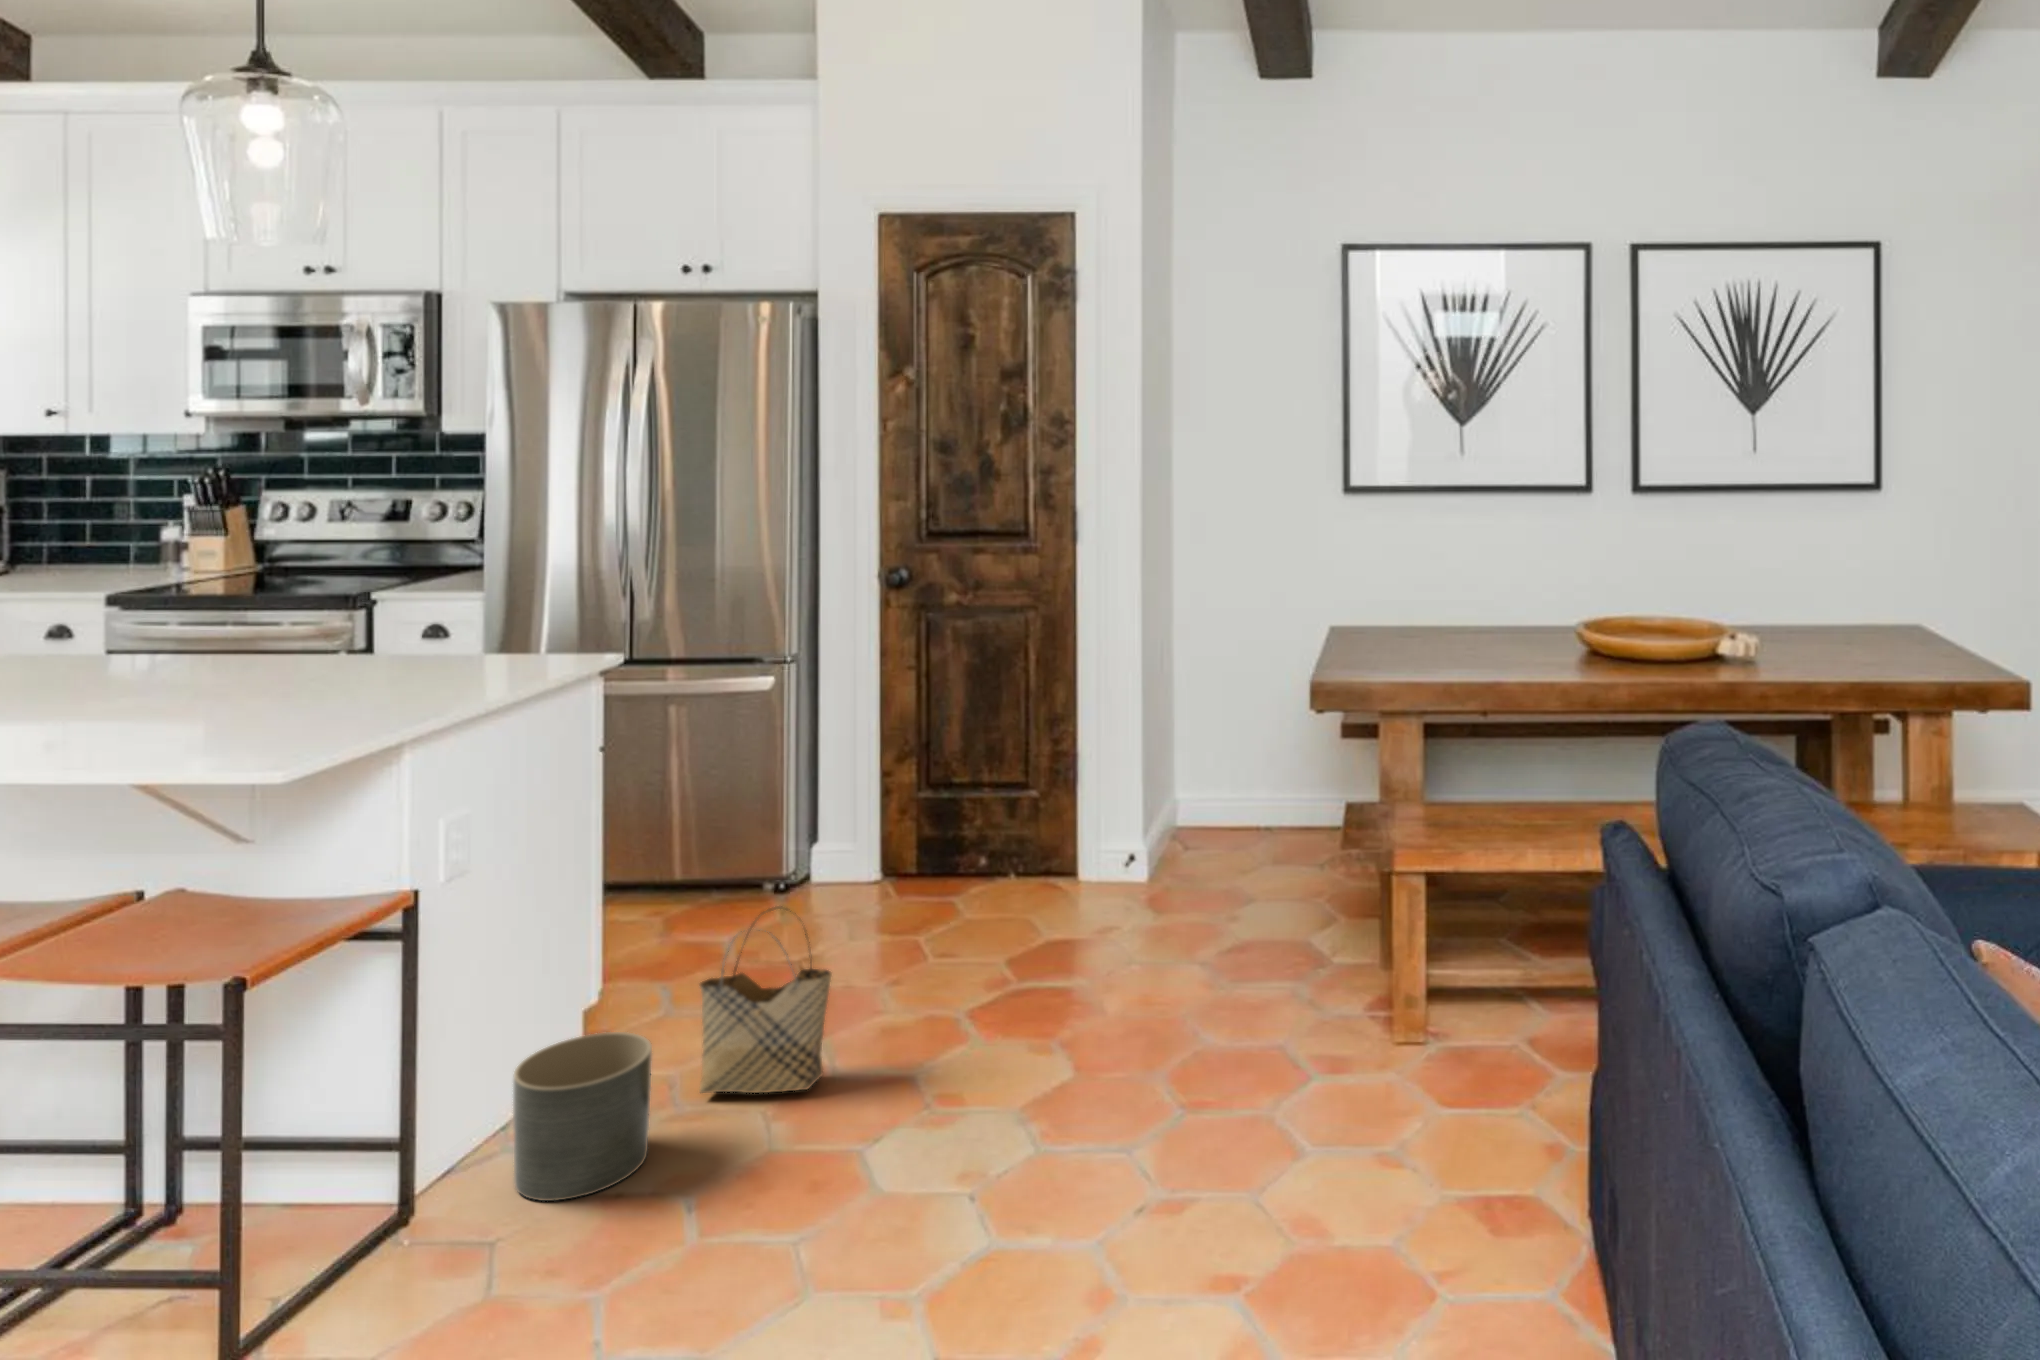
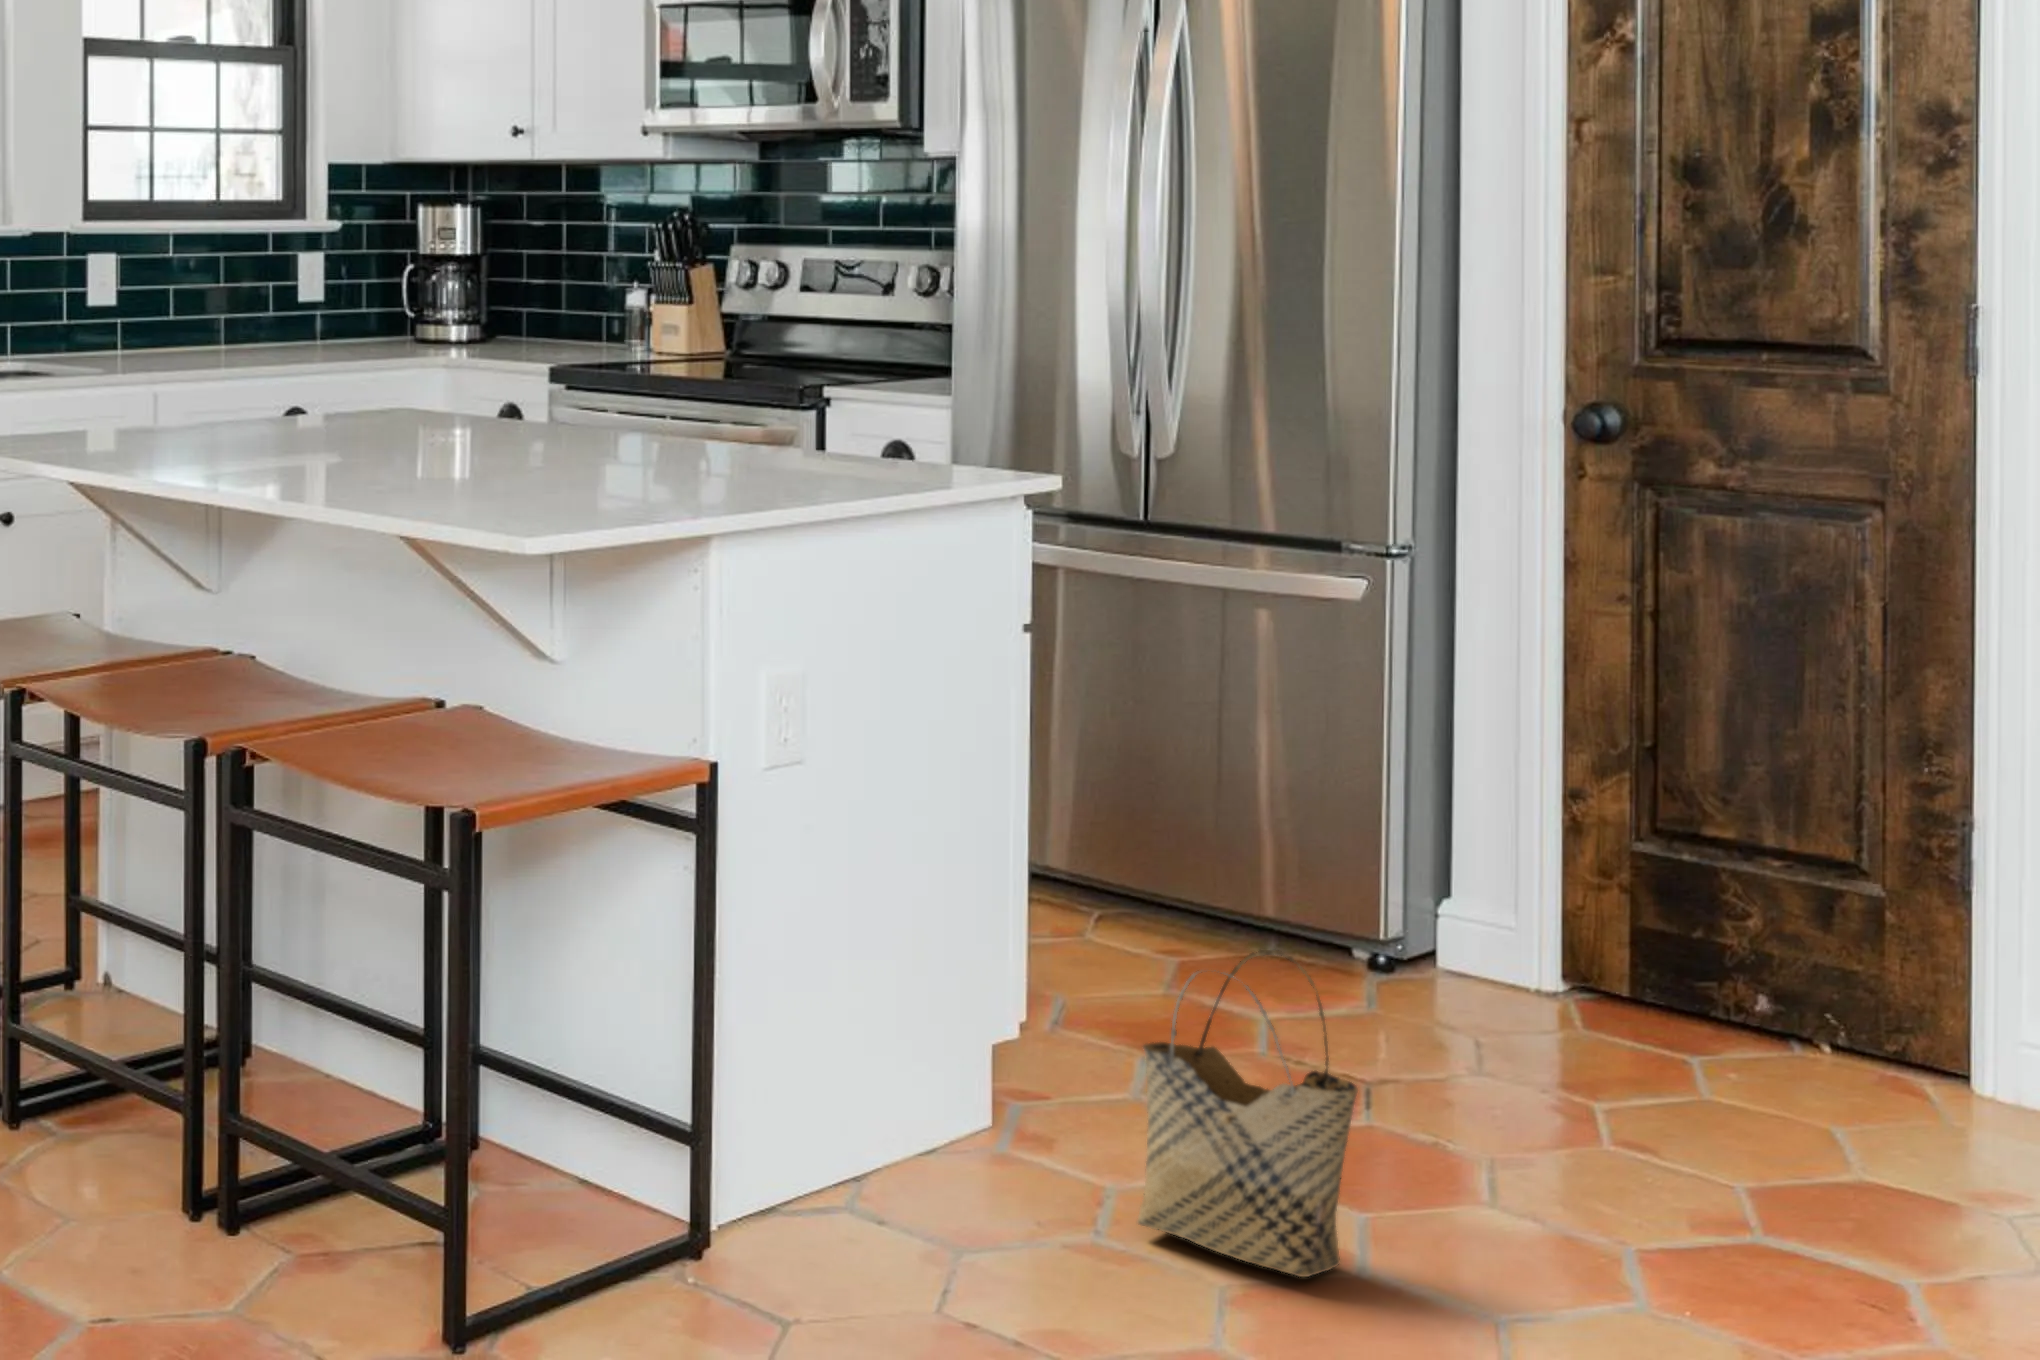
planter: present [513,1032,652,1201] -> none [851,1067,1046,1309]

